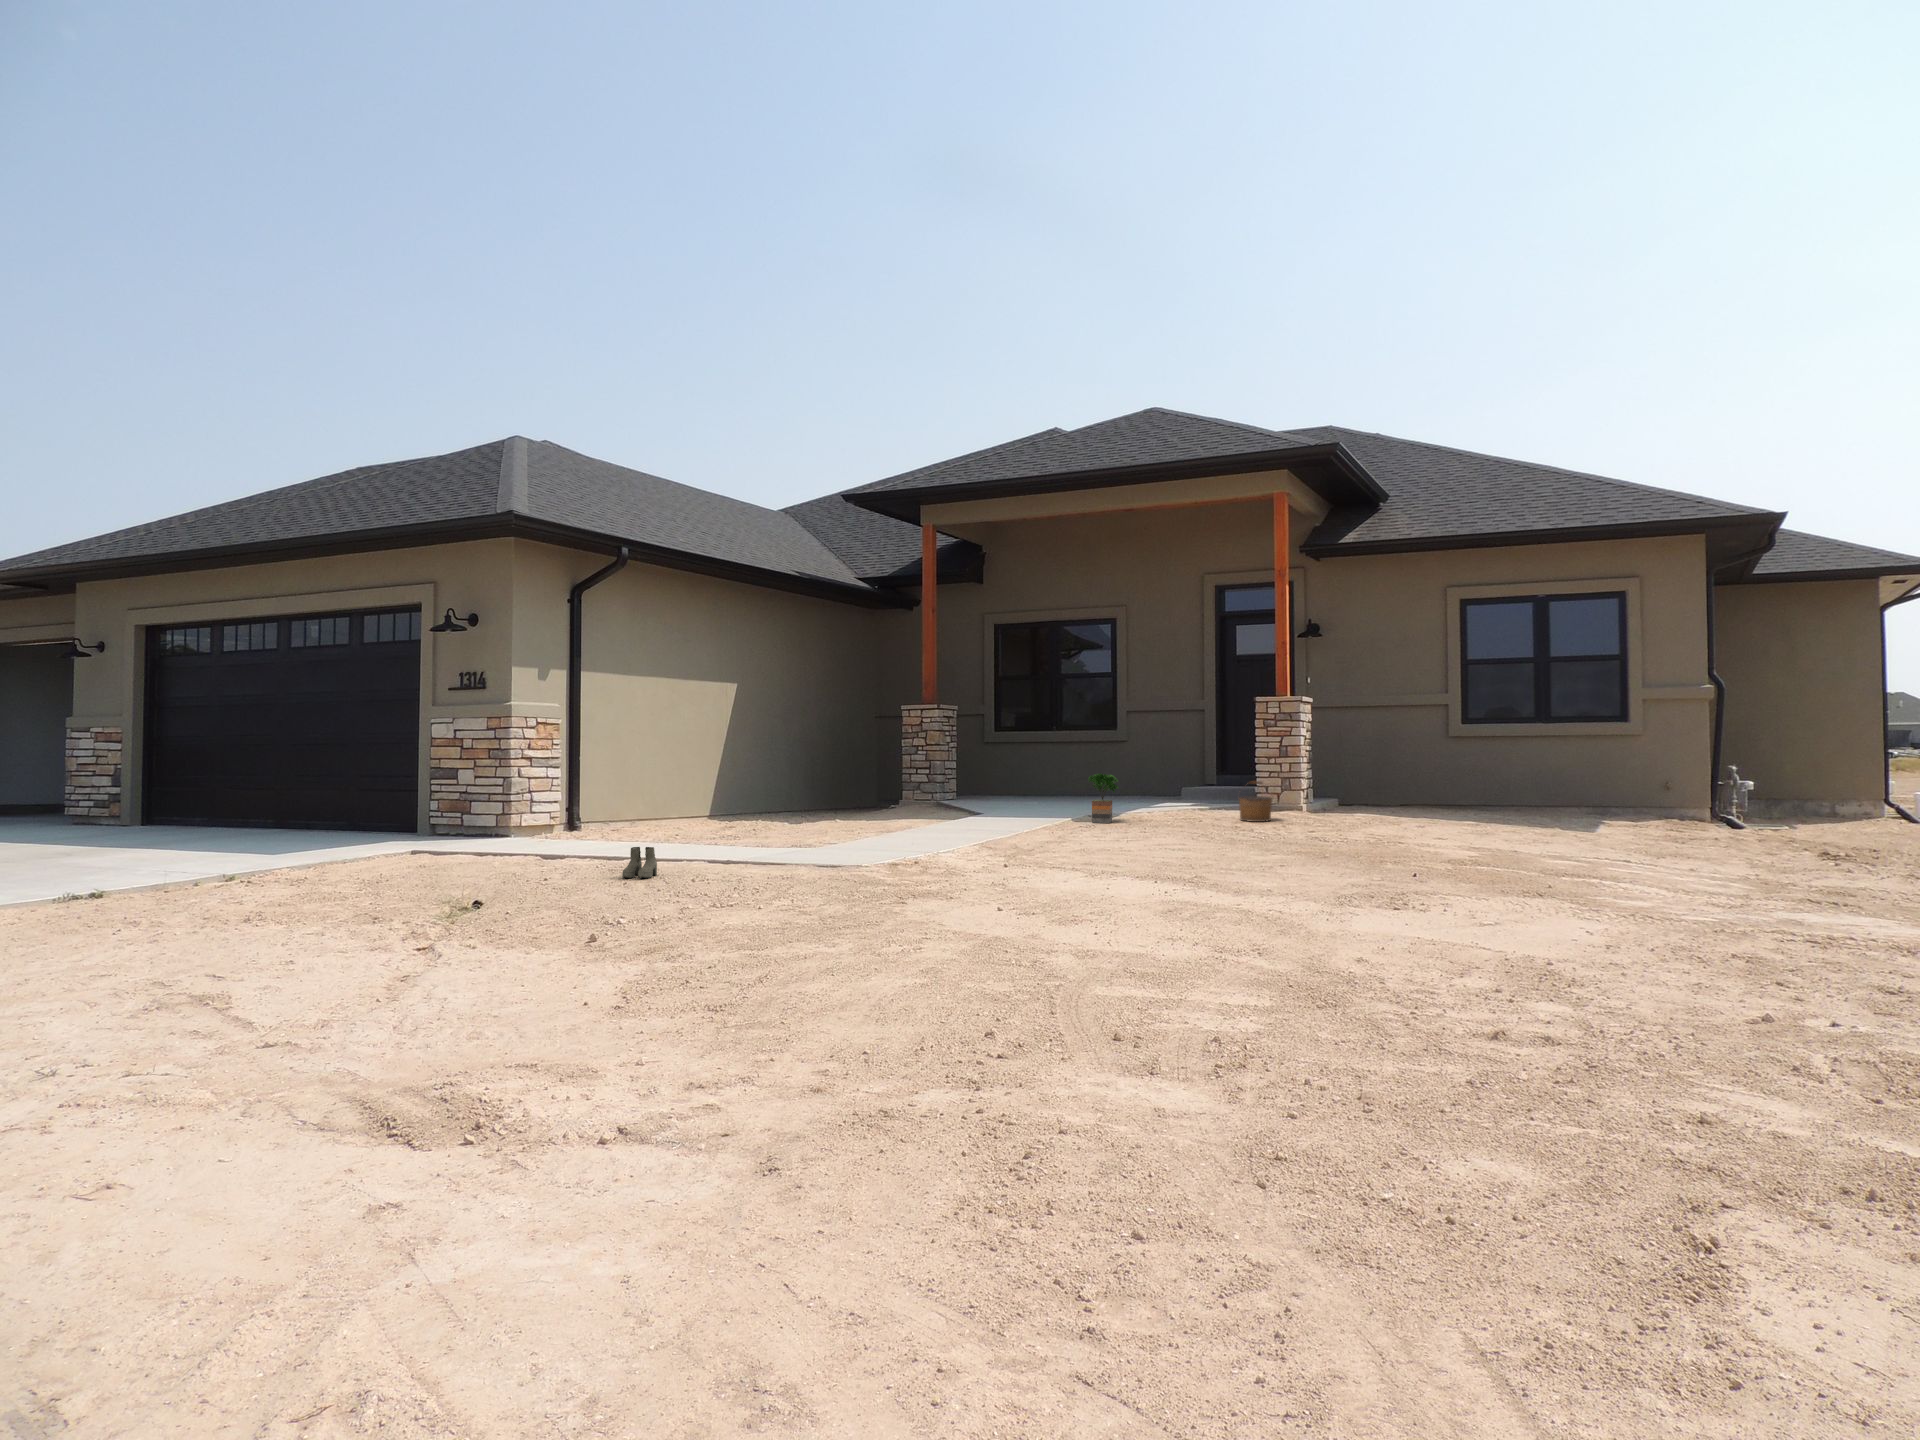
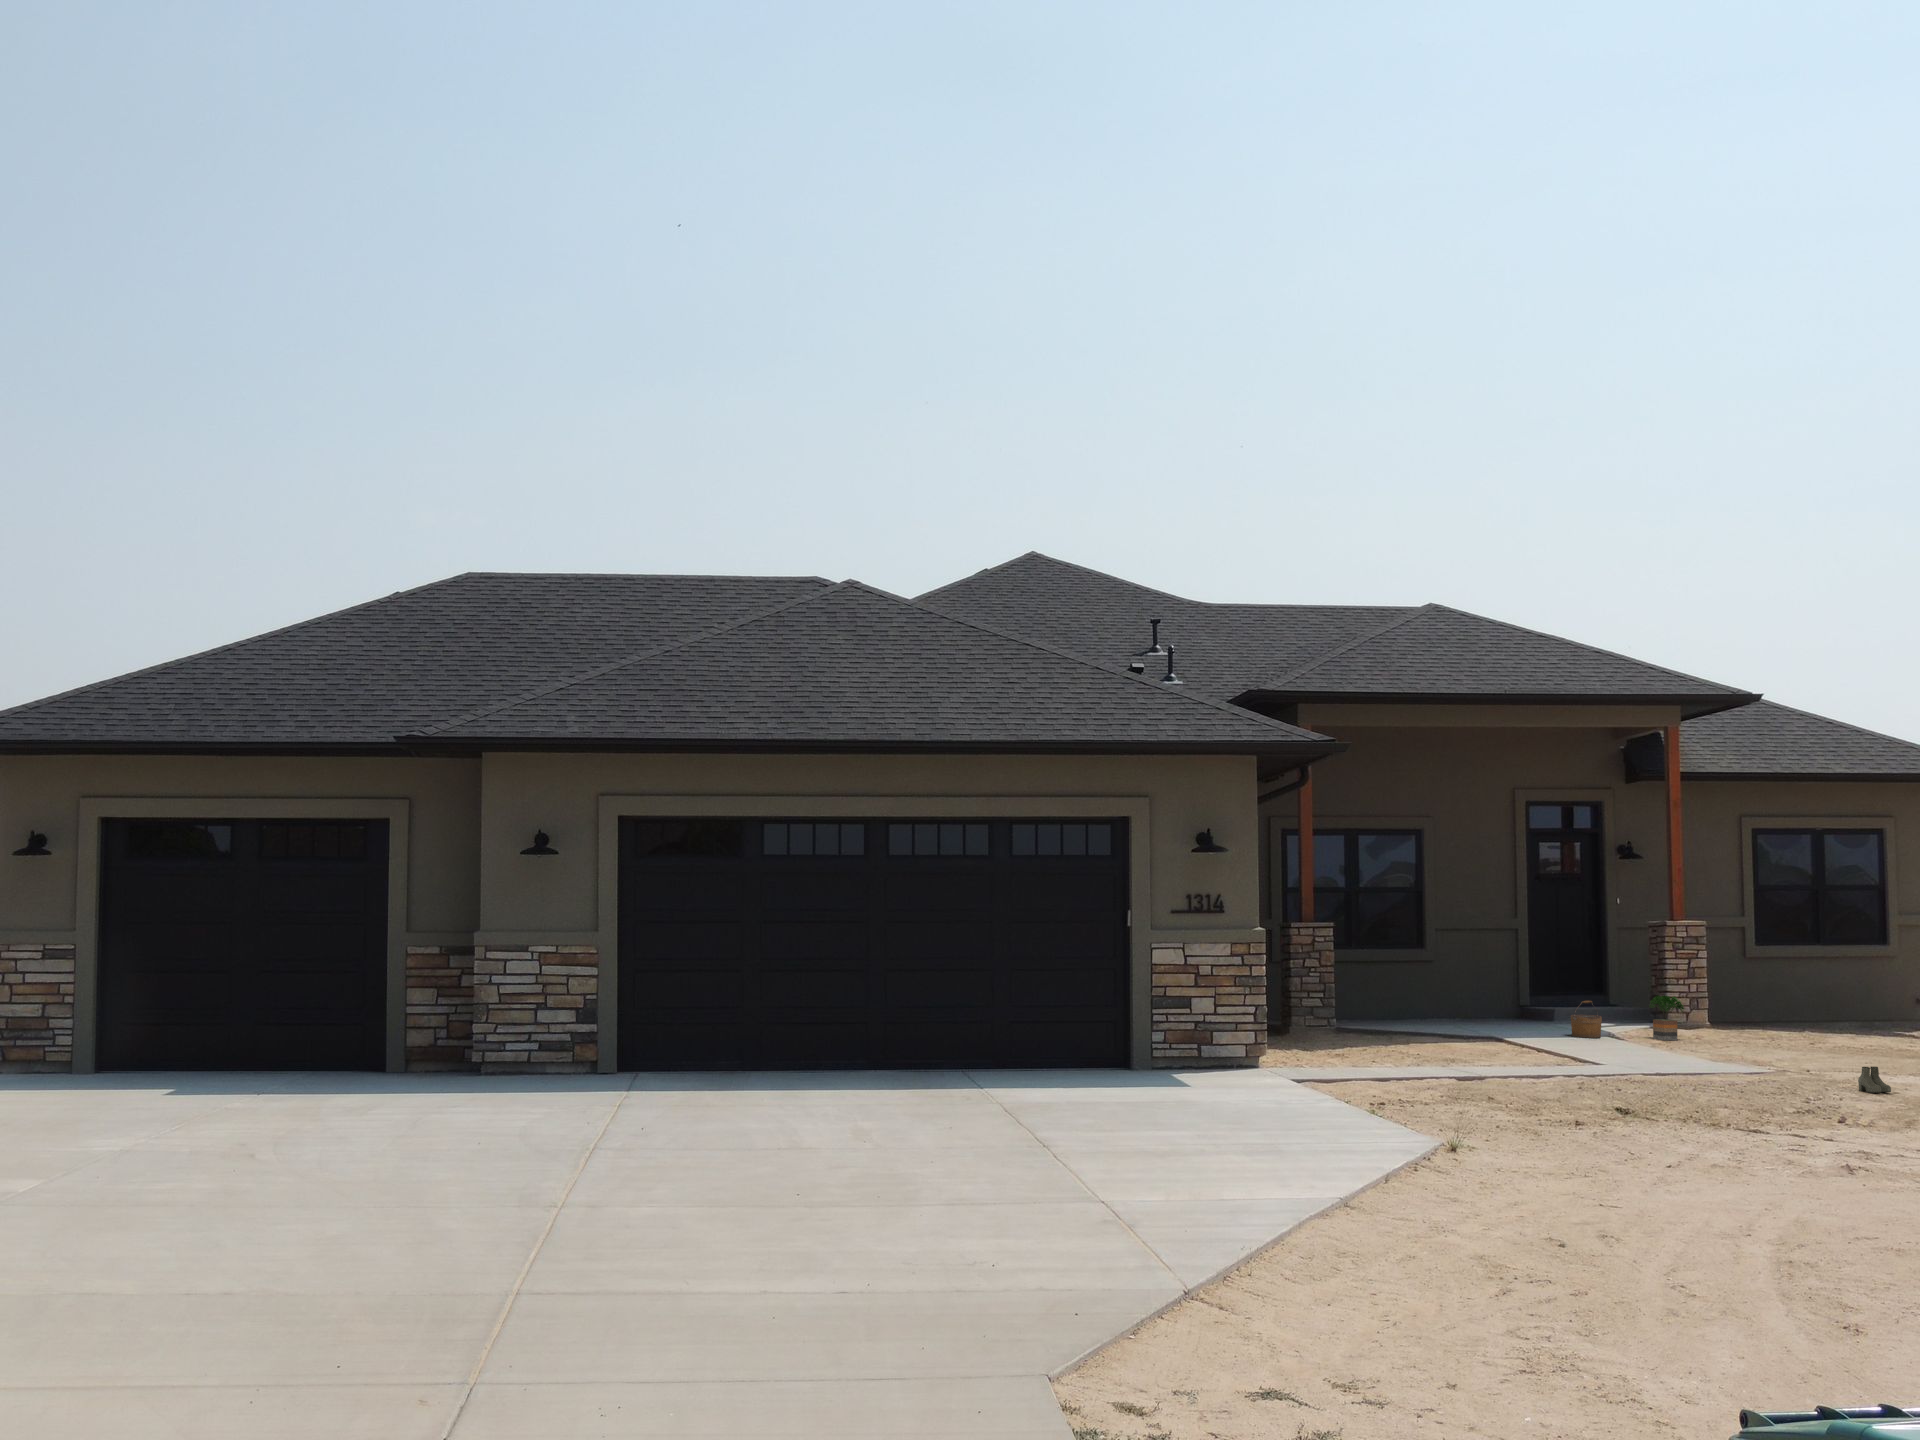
bucket: present [1238,781,1272,822] -> present [1571,1001,1602,1038]
boots: present [622,847,657,878] -> present [1858,1067,1891,1093]

